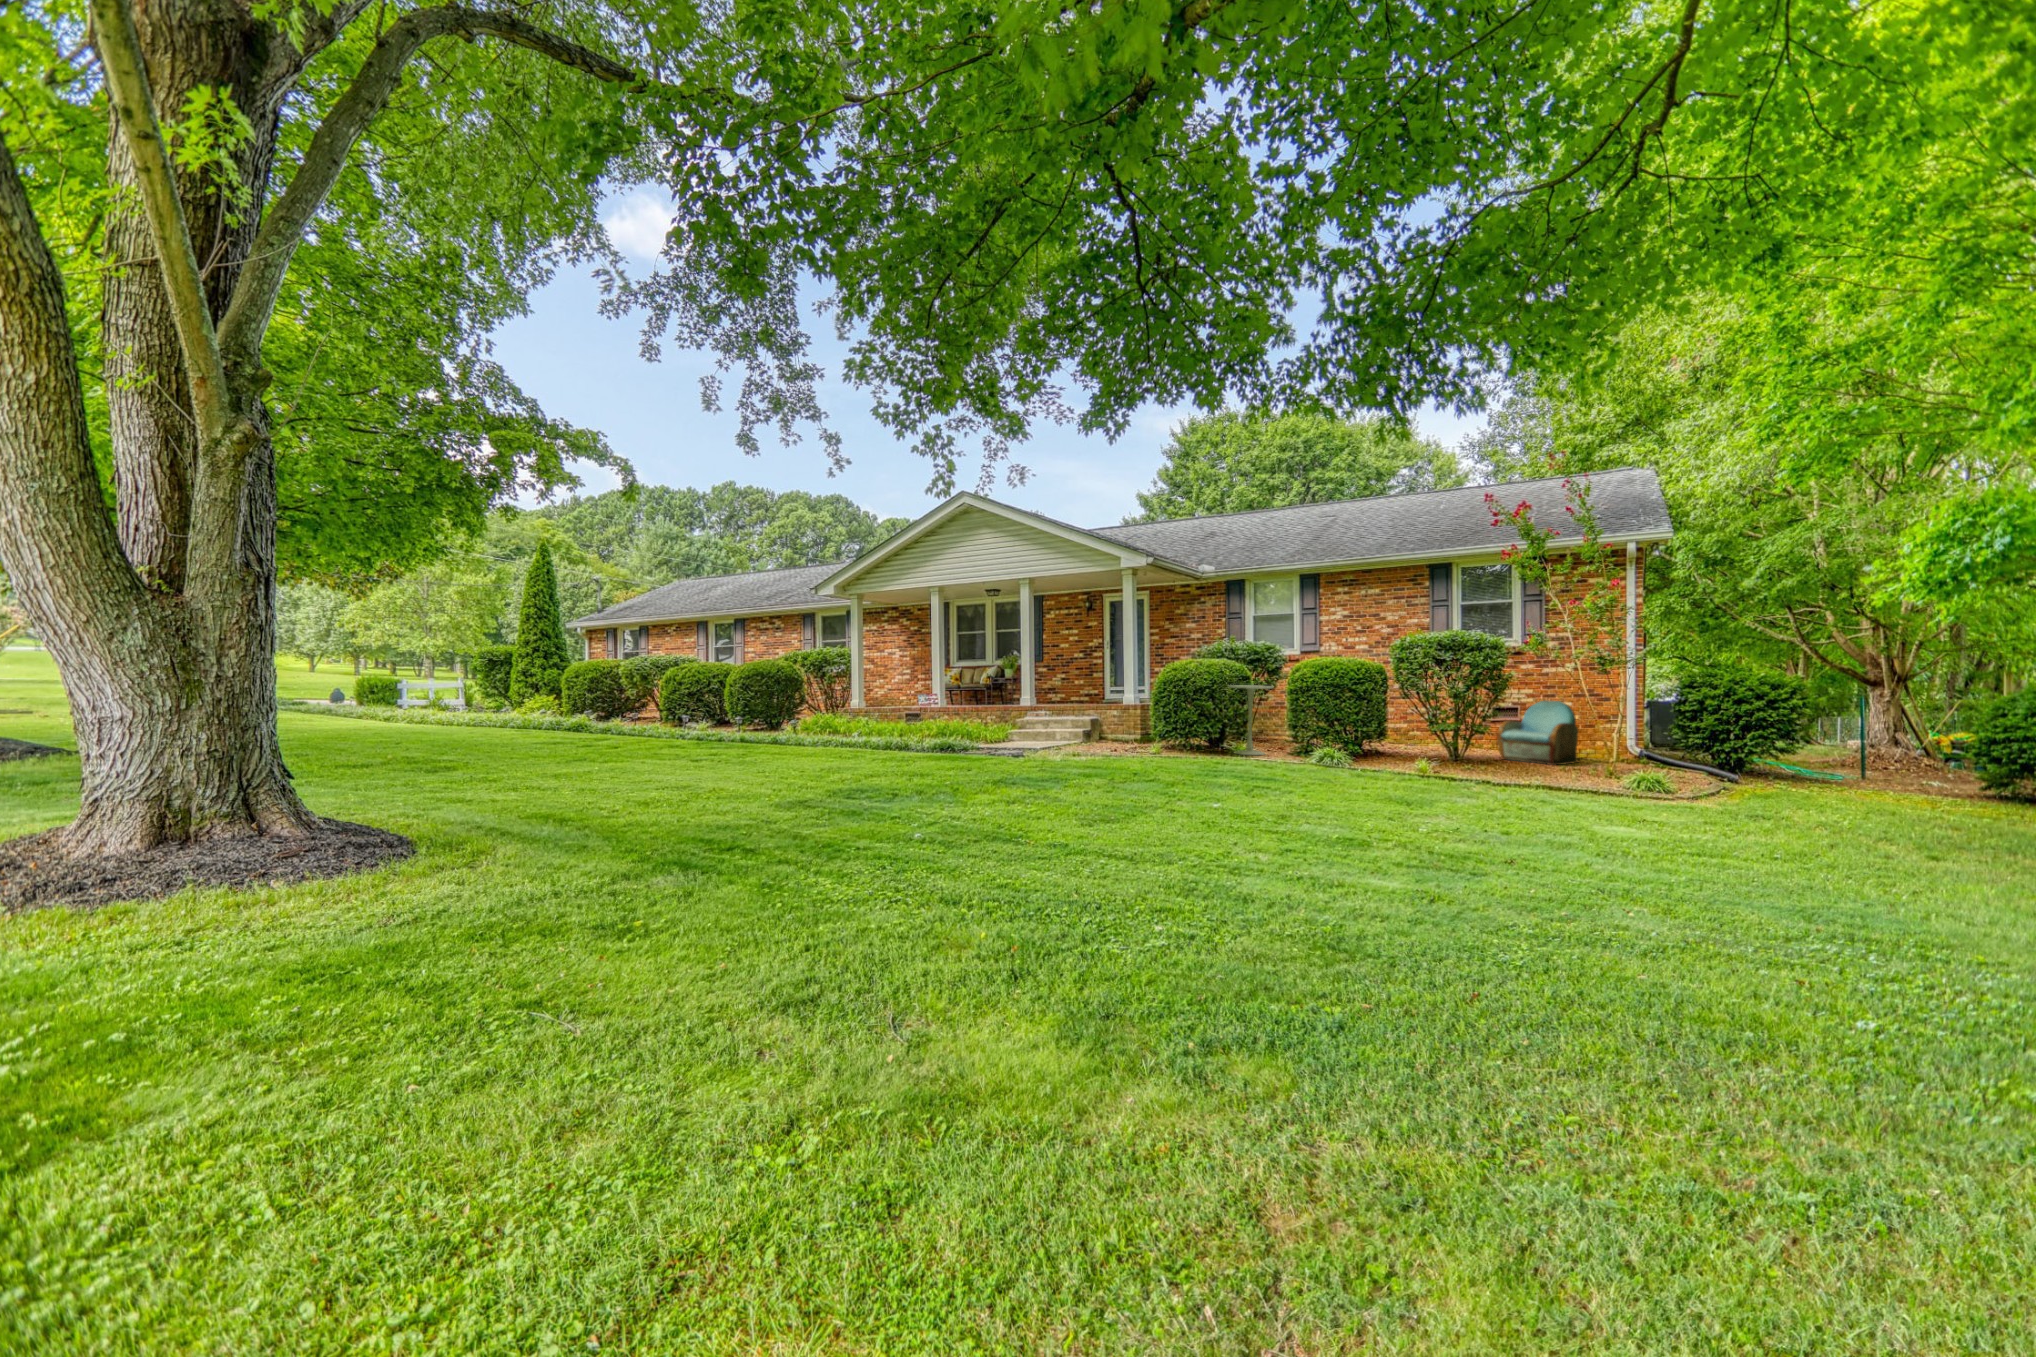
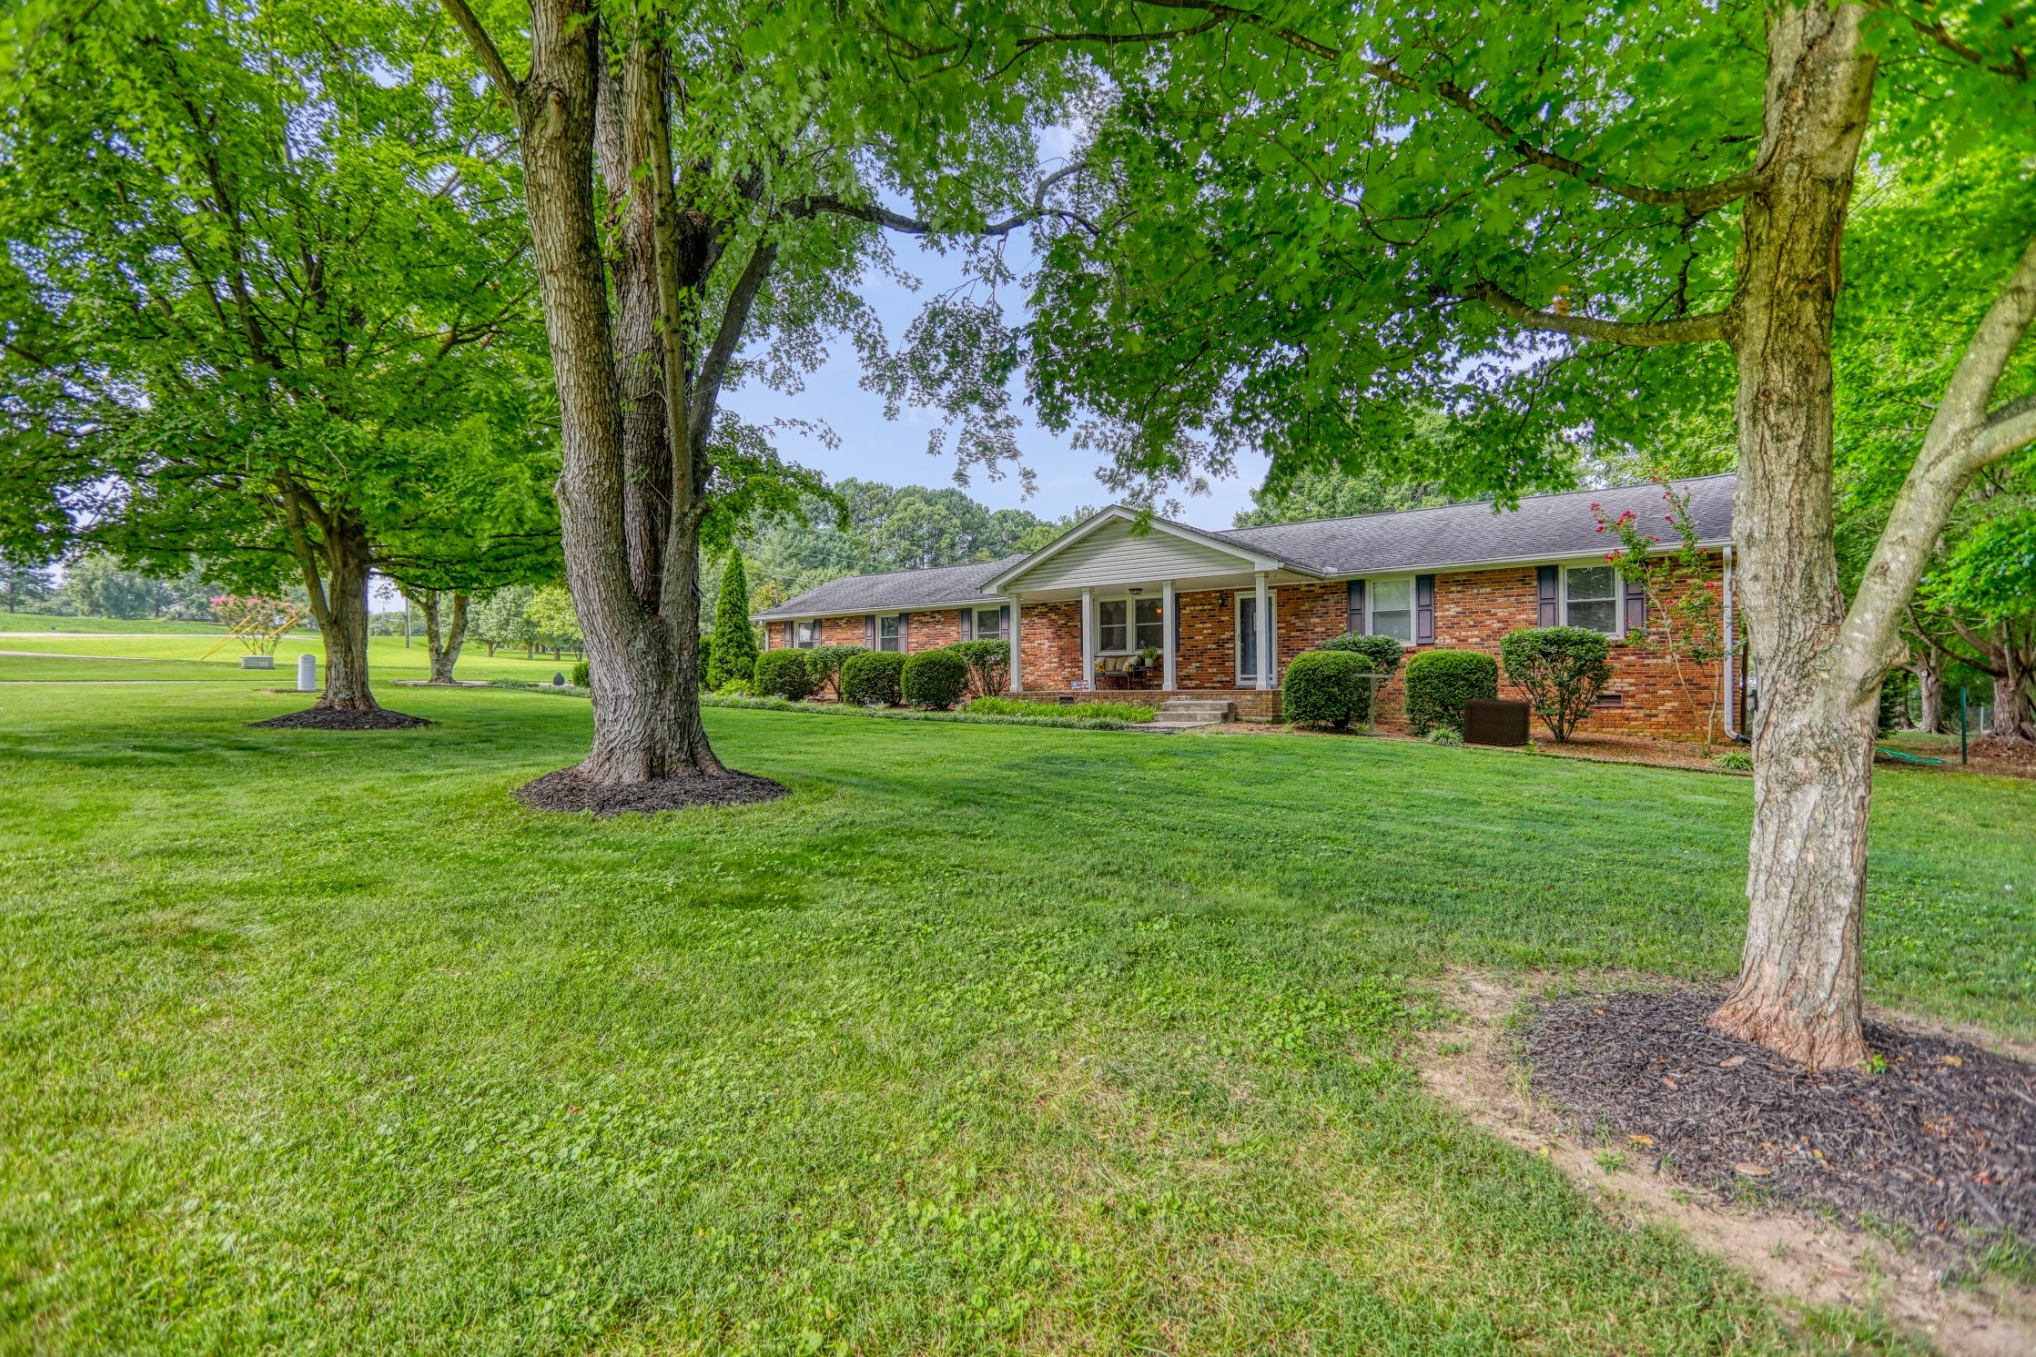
armchair: present [1497,701,1579,765] -> none [1600,689,1679,747]
wooden crate: none [1349,712,1423,767] -> present [1463,699,1531,746]

